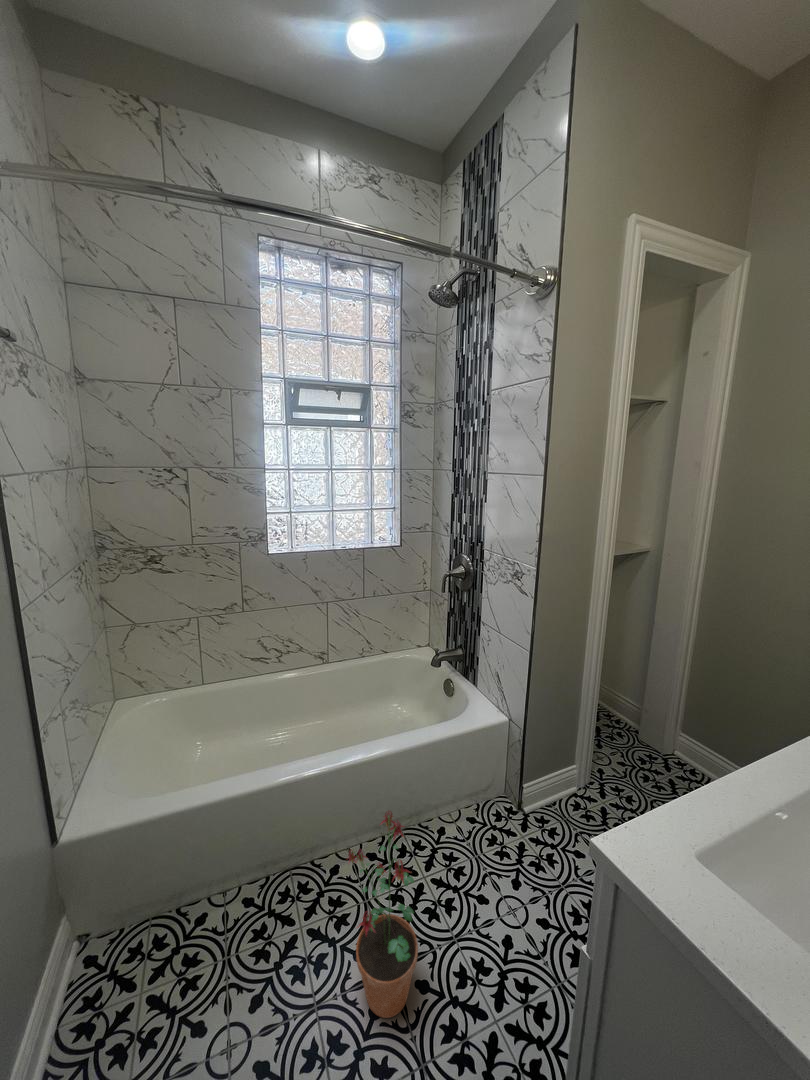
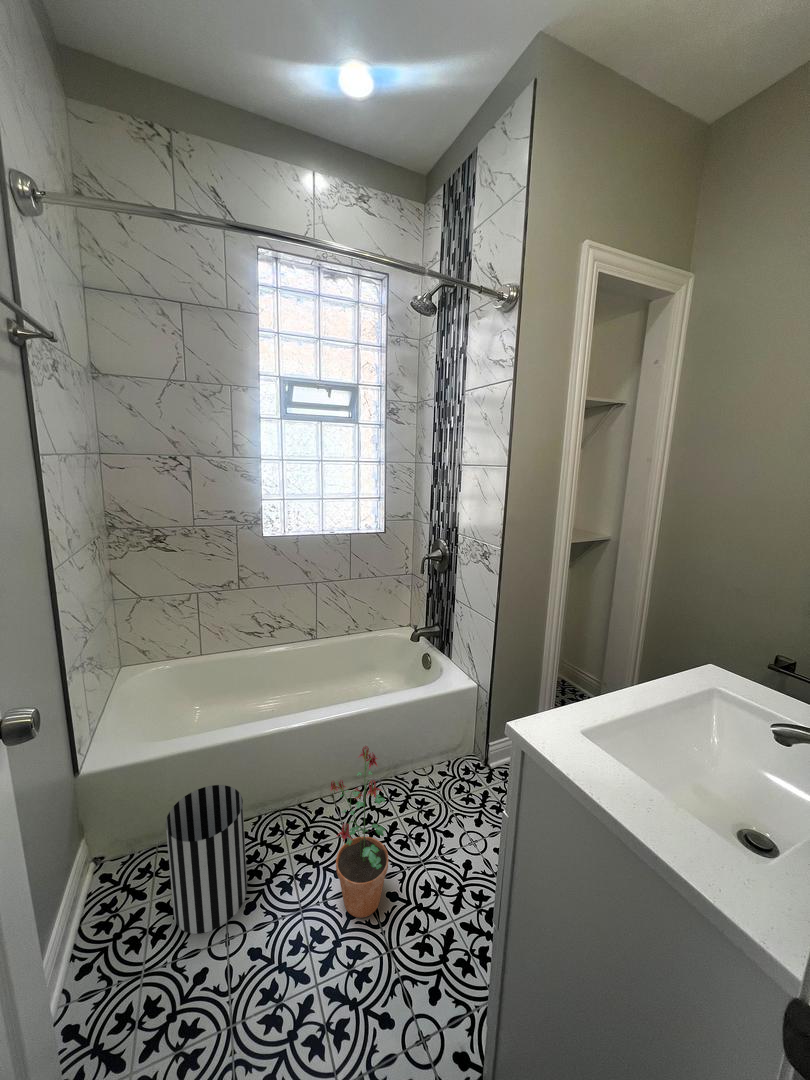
wastebasket: none [154,854,253,1041] -> present [166,785,247,934]

